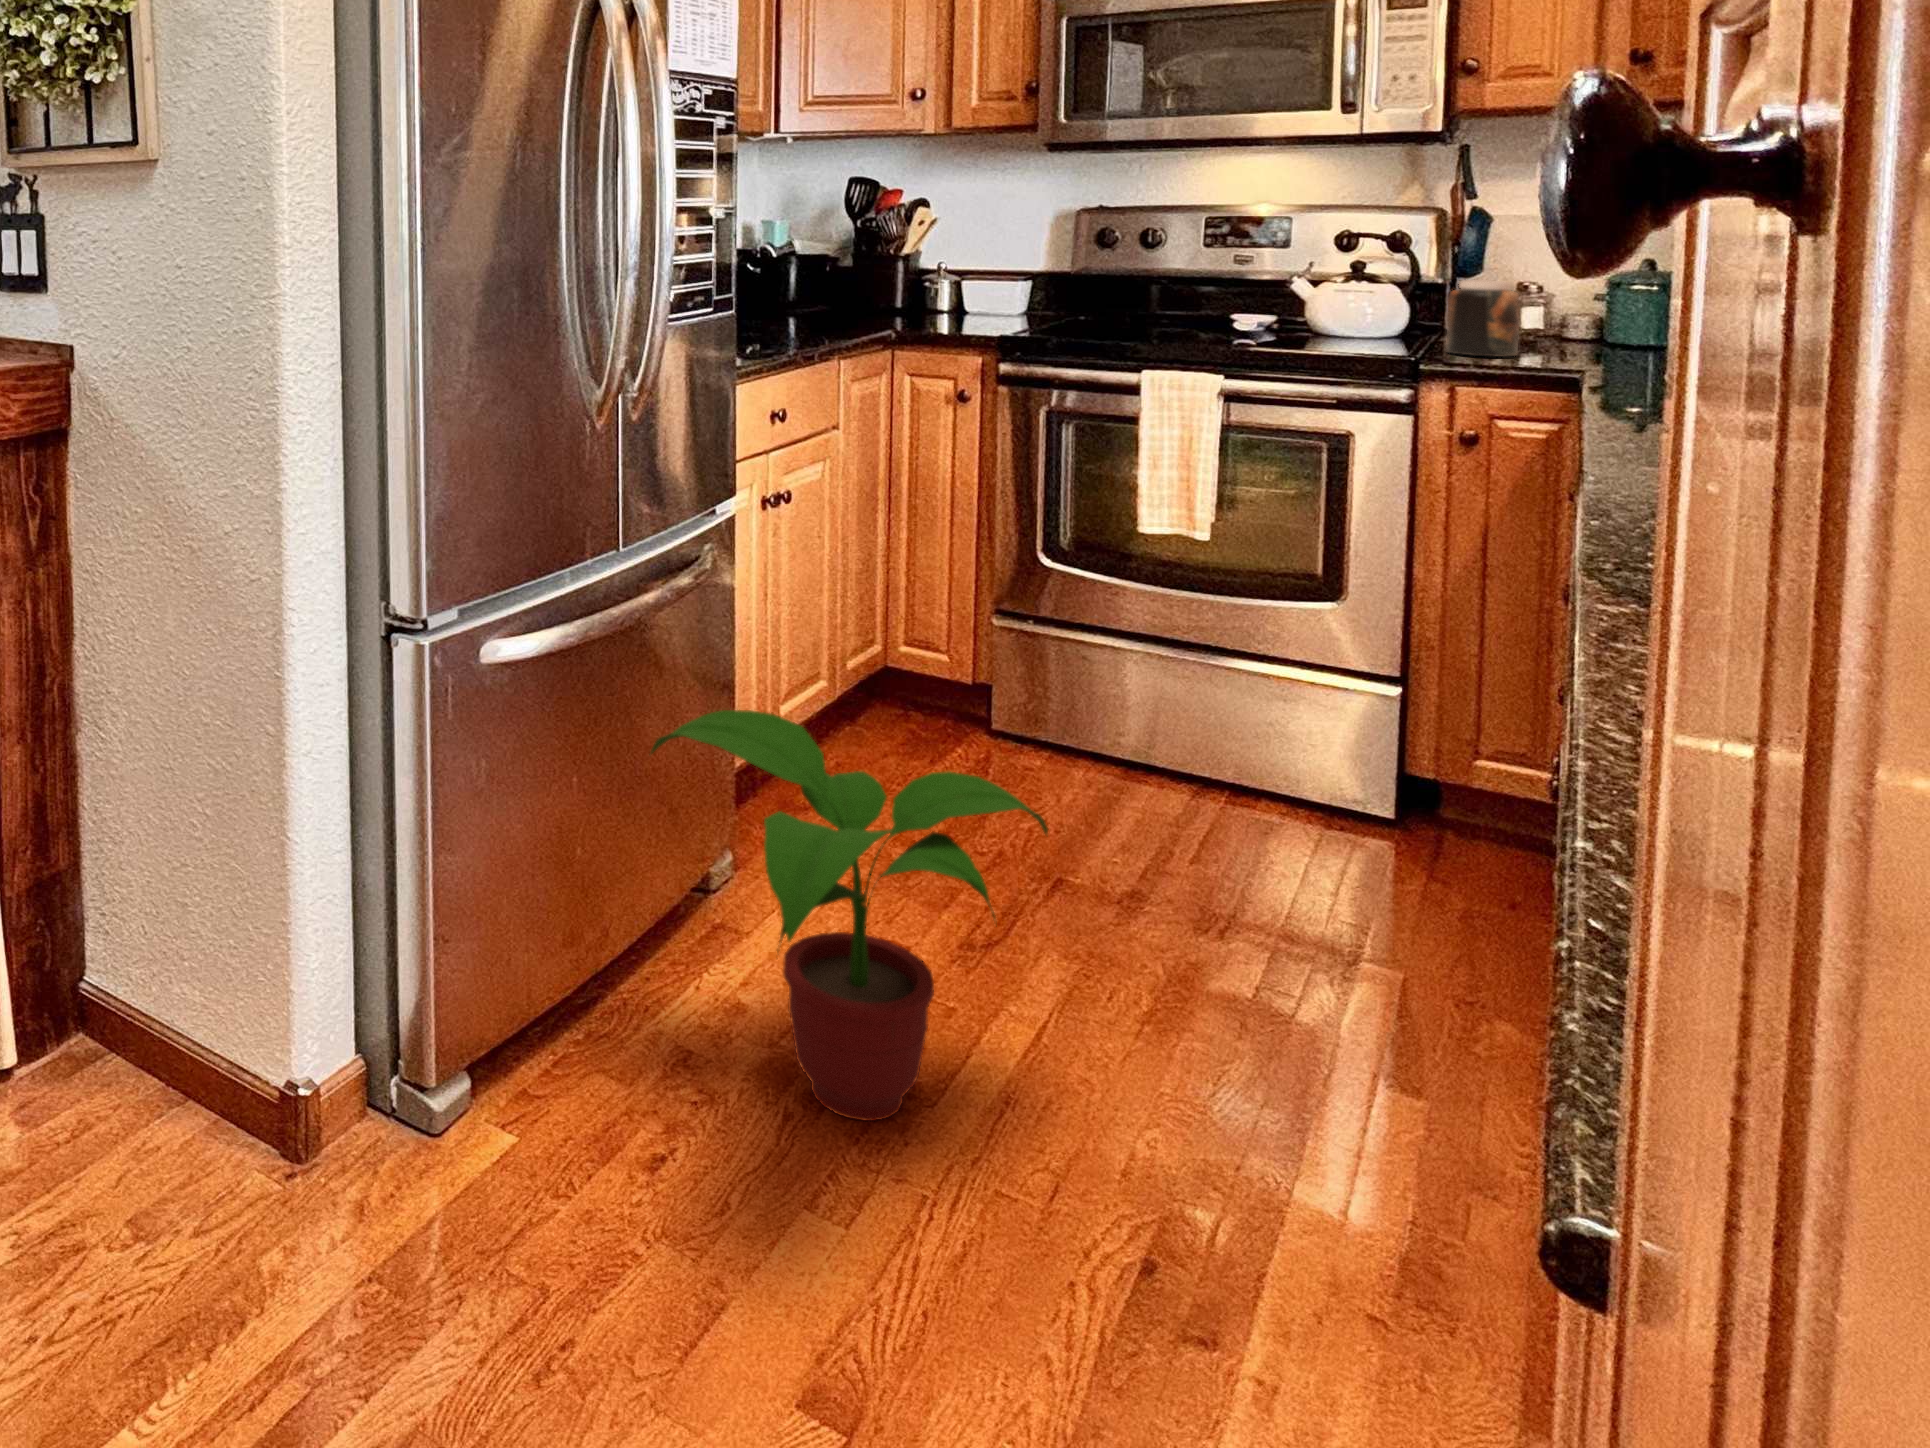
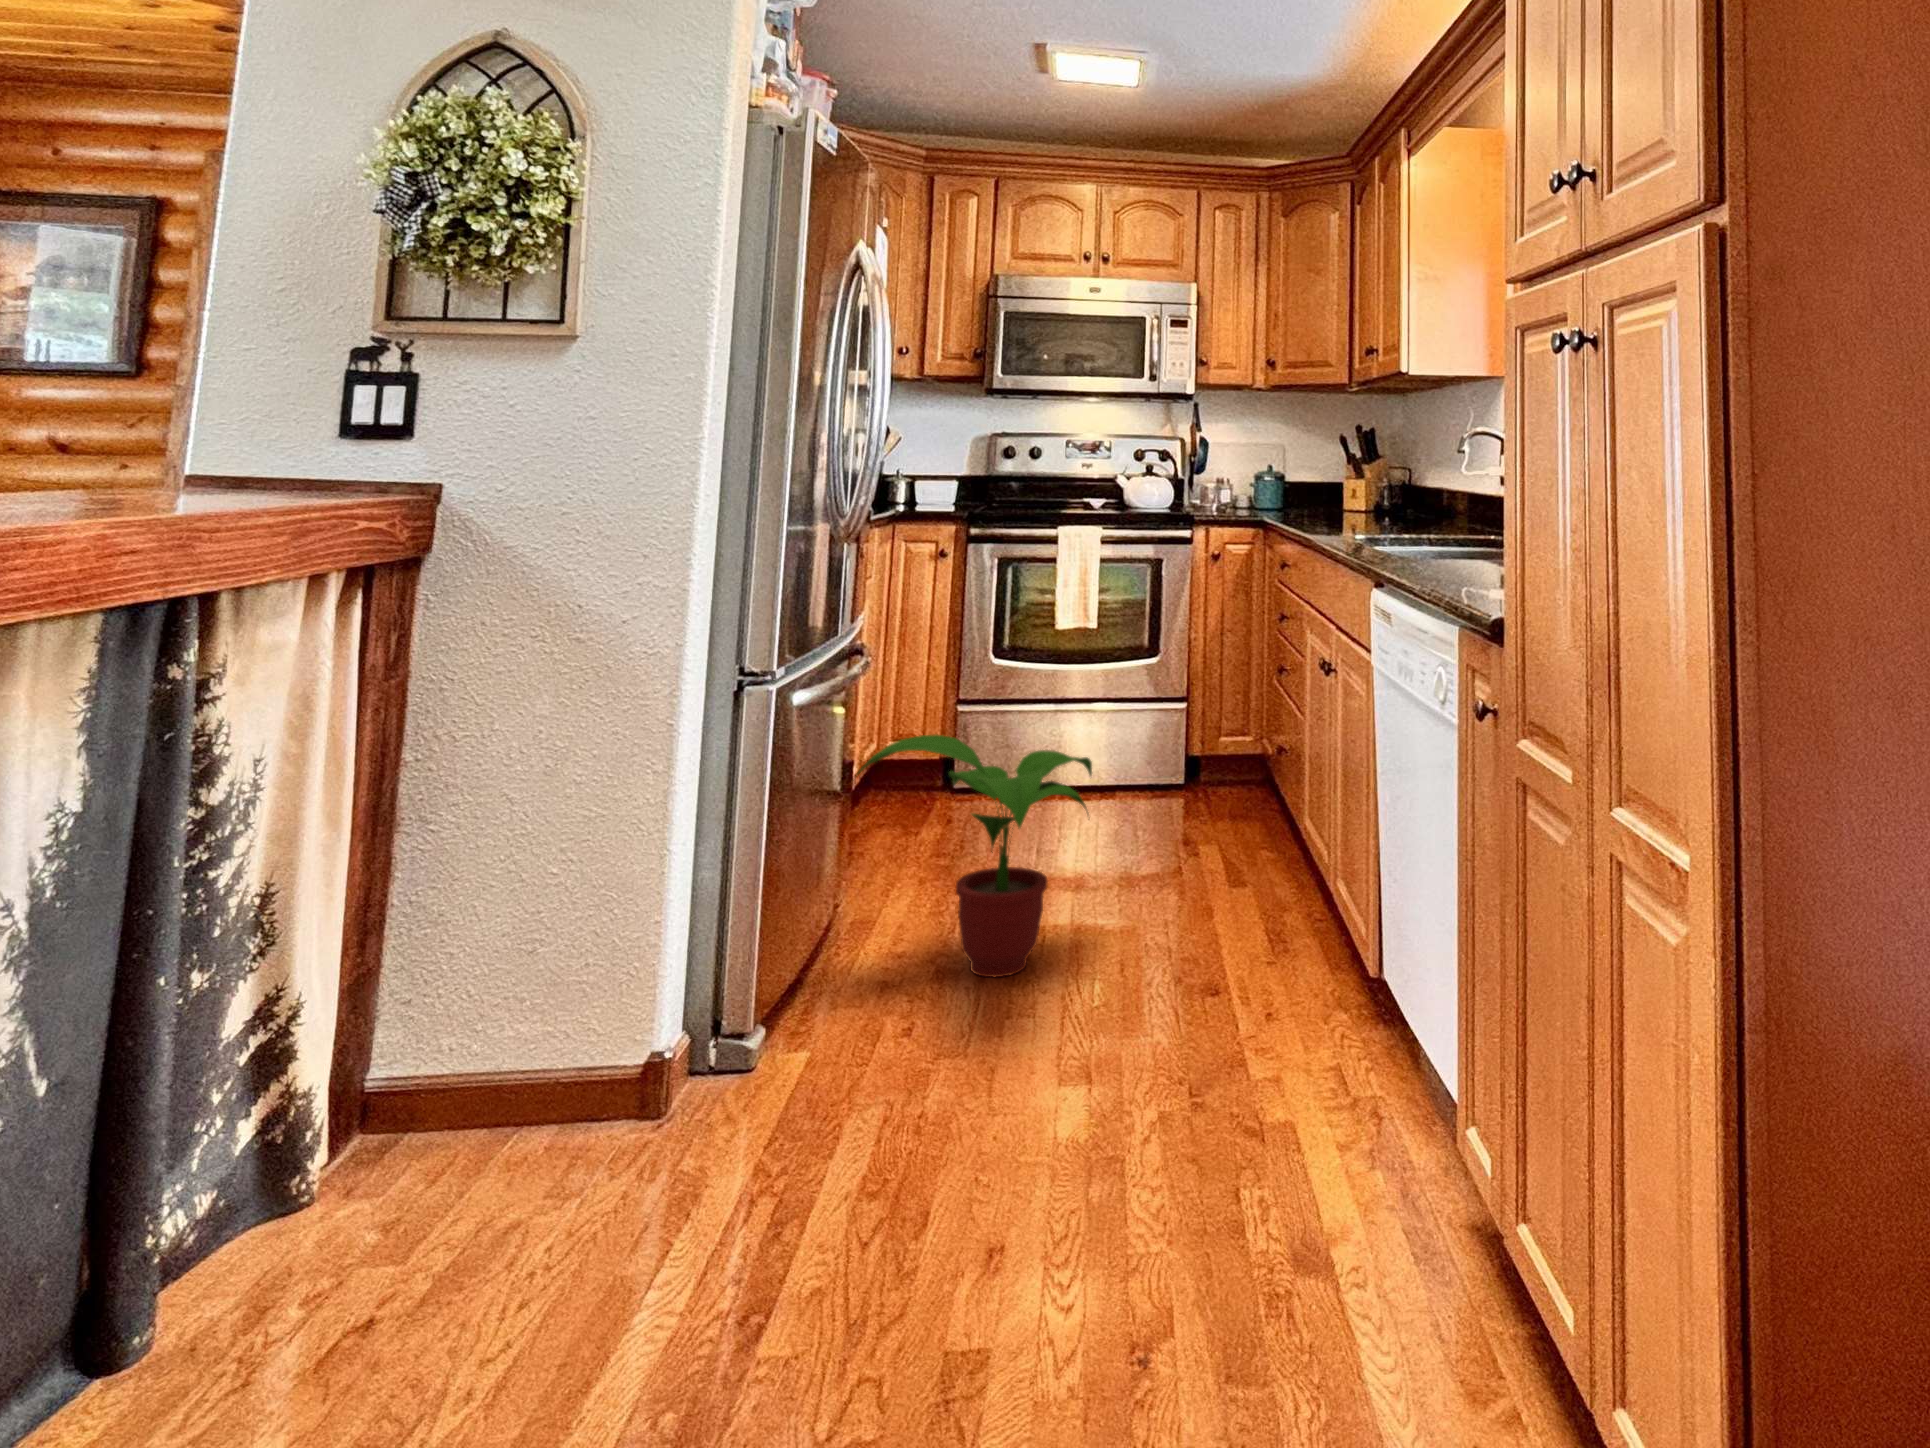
jar: present [1446,280,1519,357] -> none [1196,476,1227,516]

